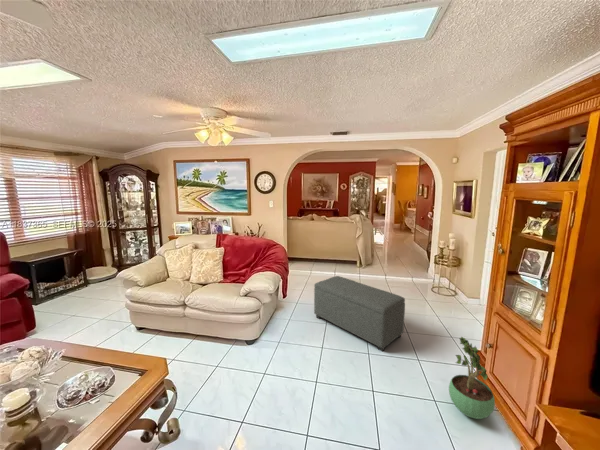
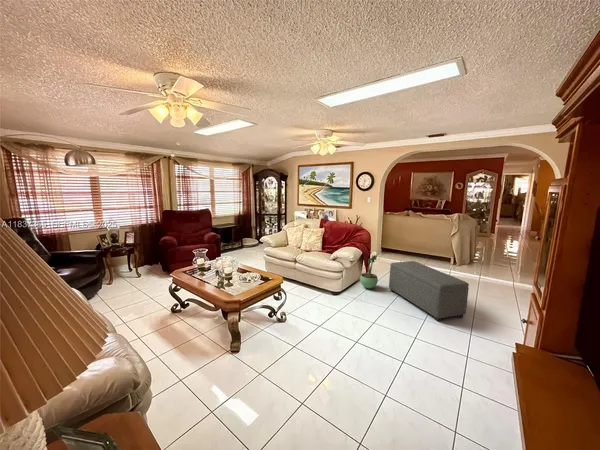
potted plant: present [449,337,495,419] -> present [360,255,378,288]

